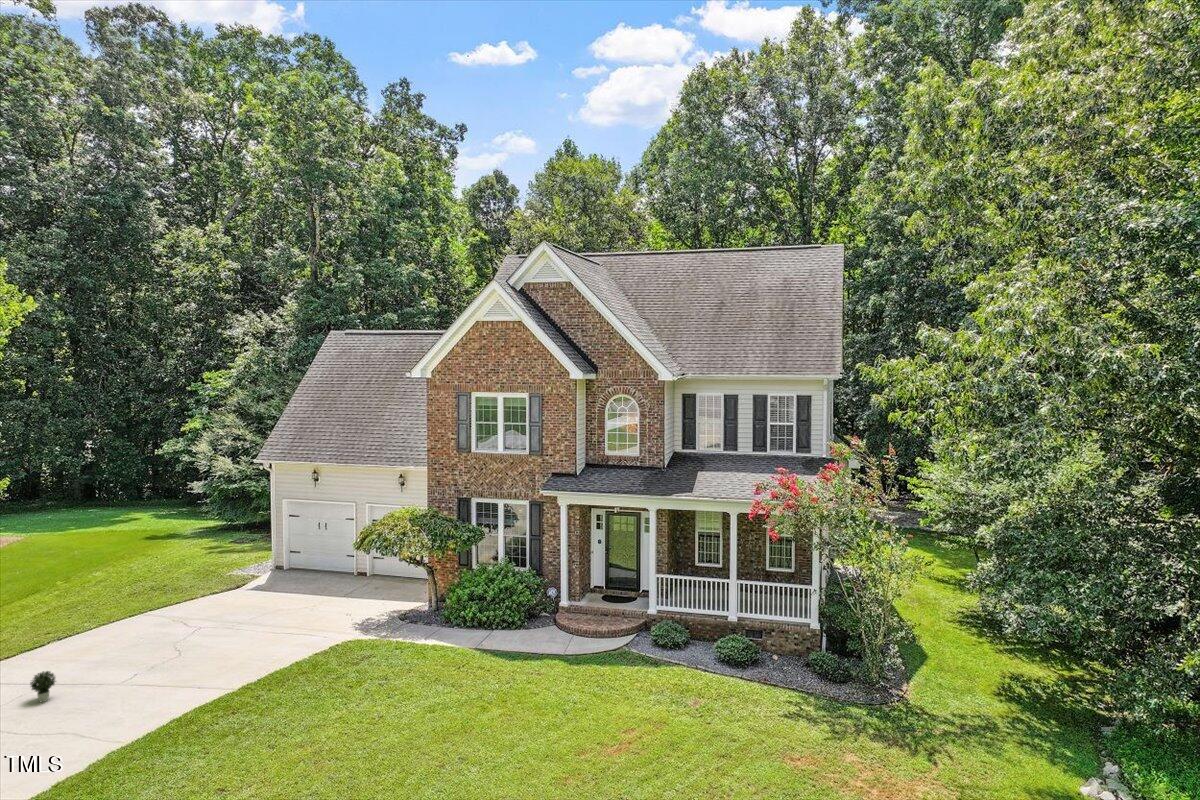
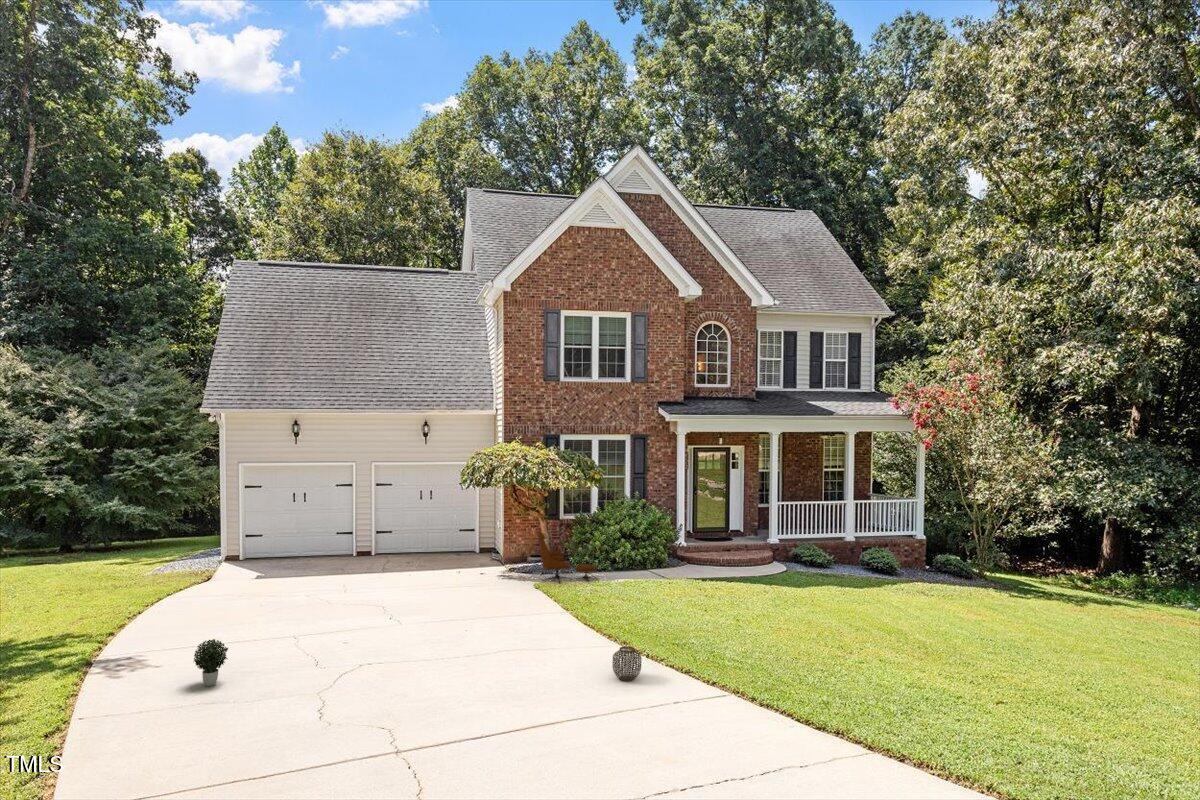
lounge chair: none [405,586,456,635] -> present [537,531,597,582]
woven basket: none [241,729,267,759] -> present [612,646,642,681]

